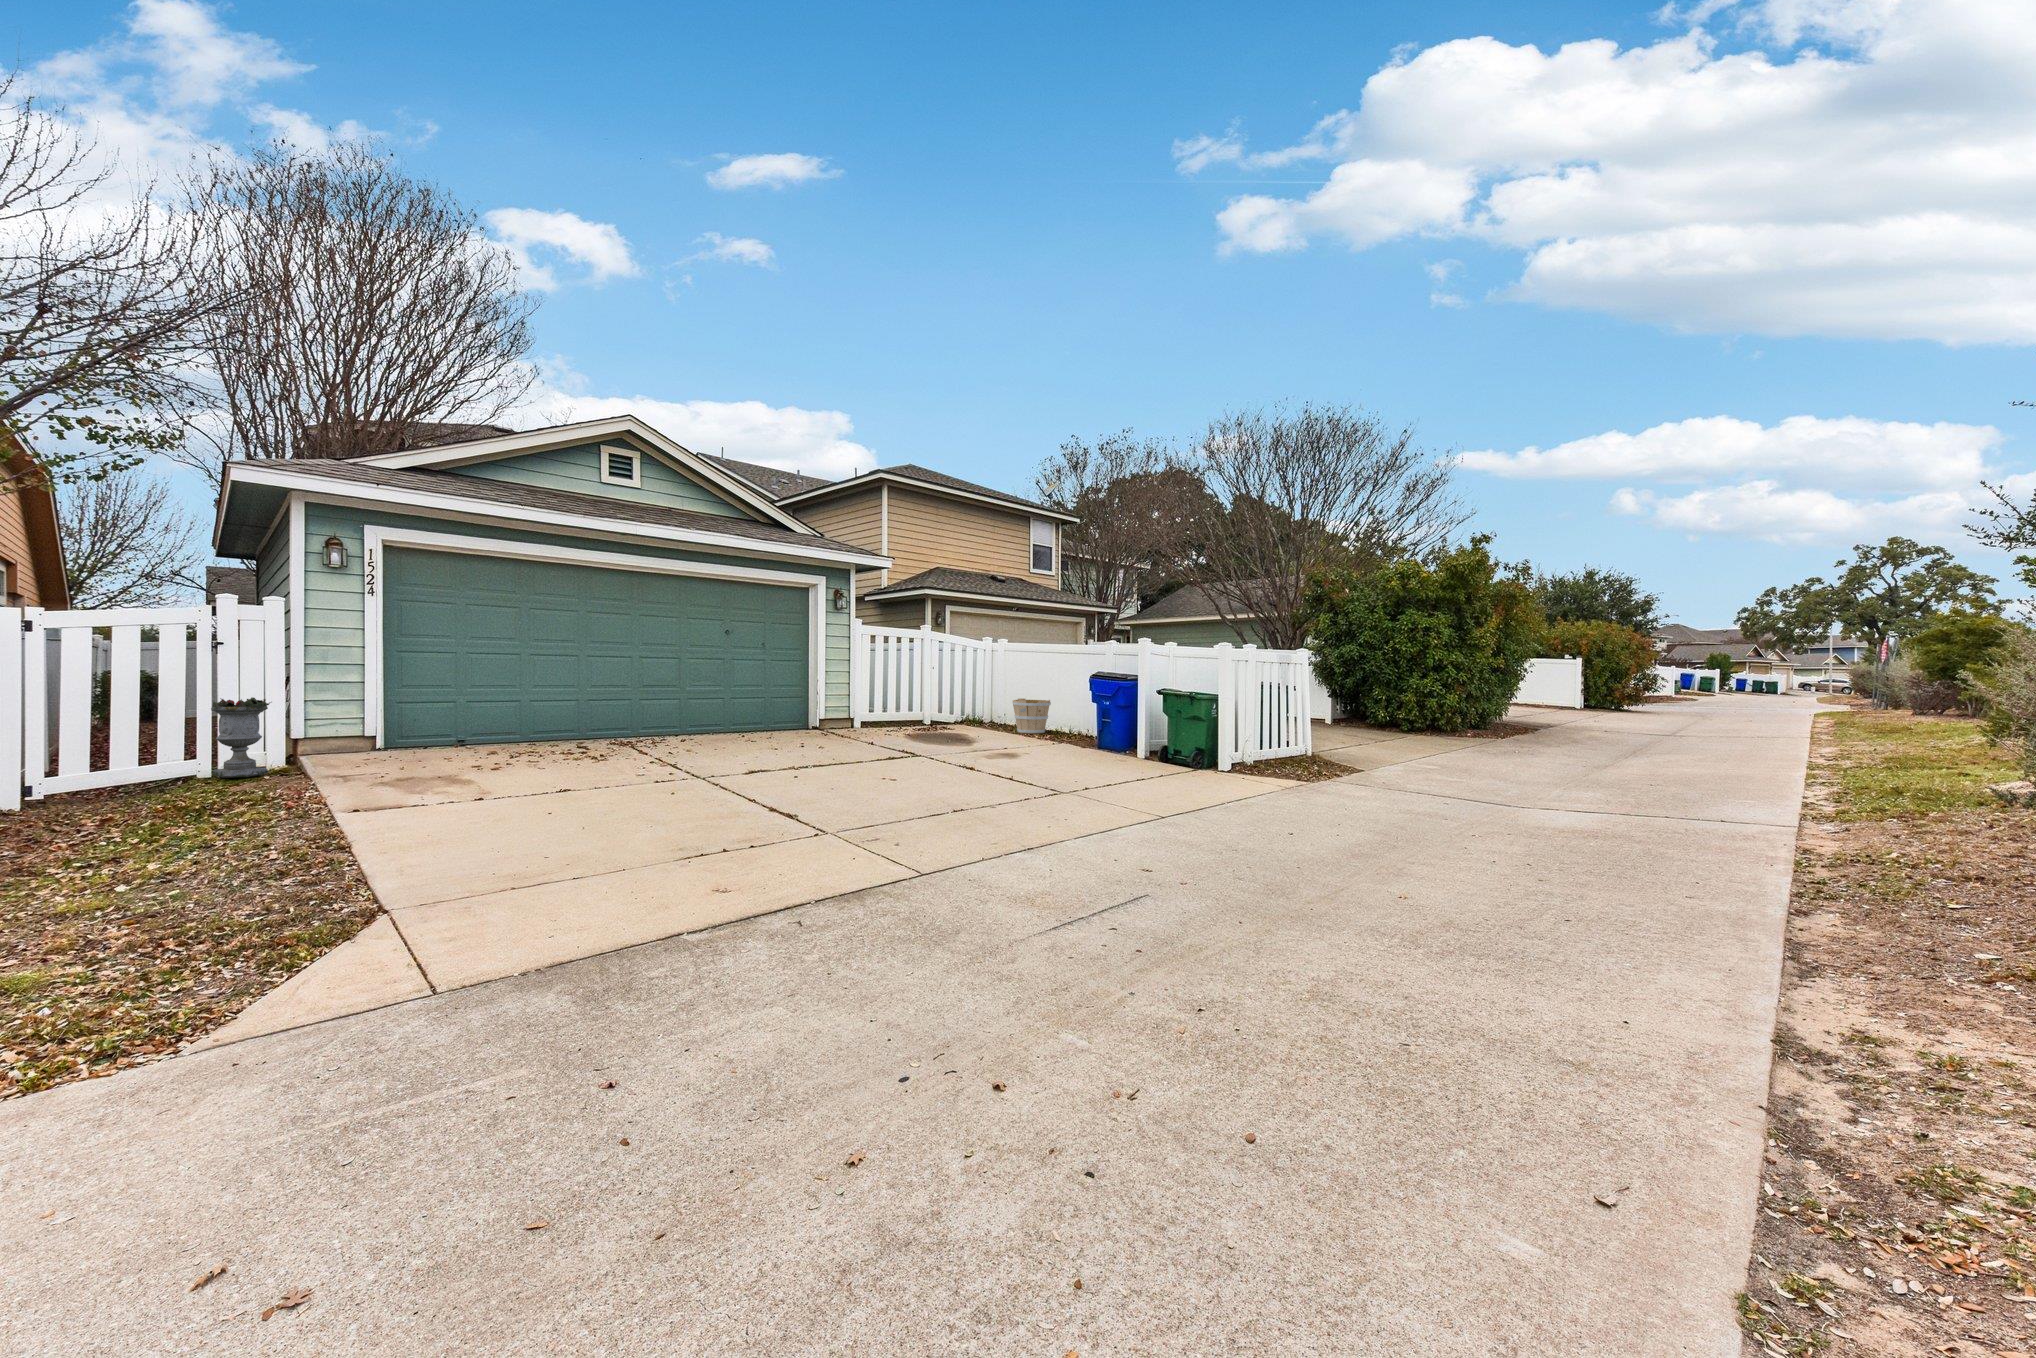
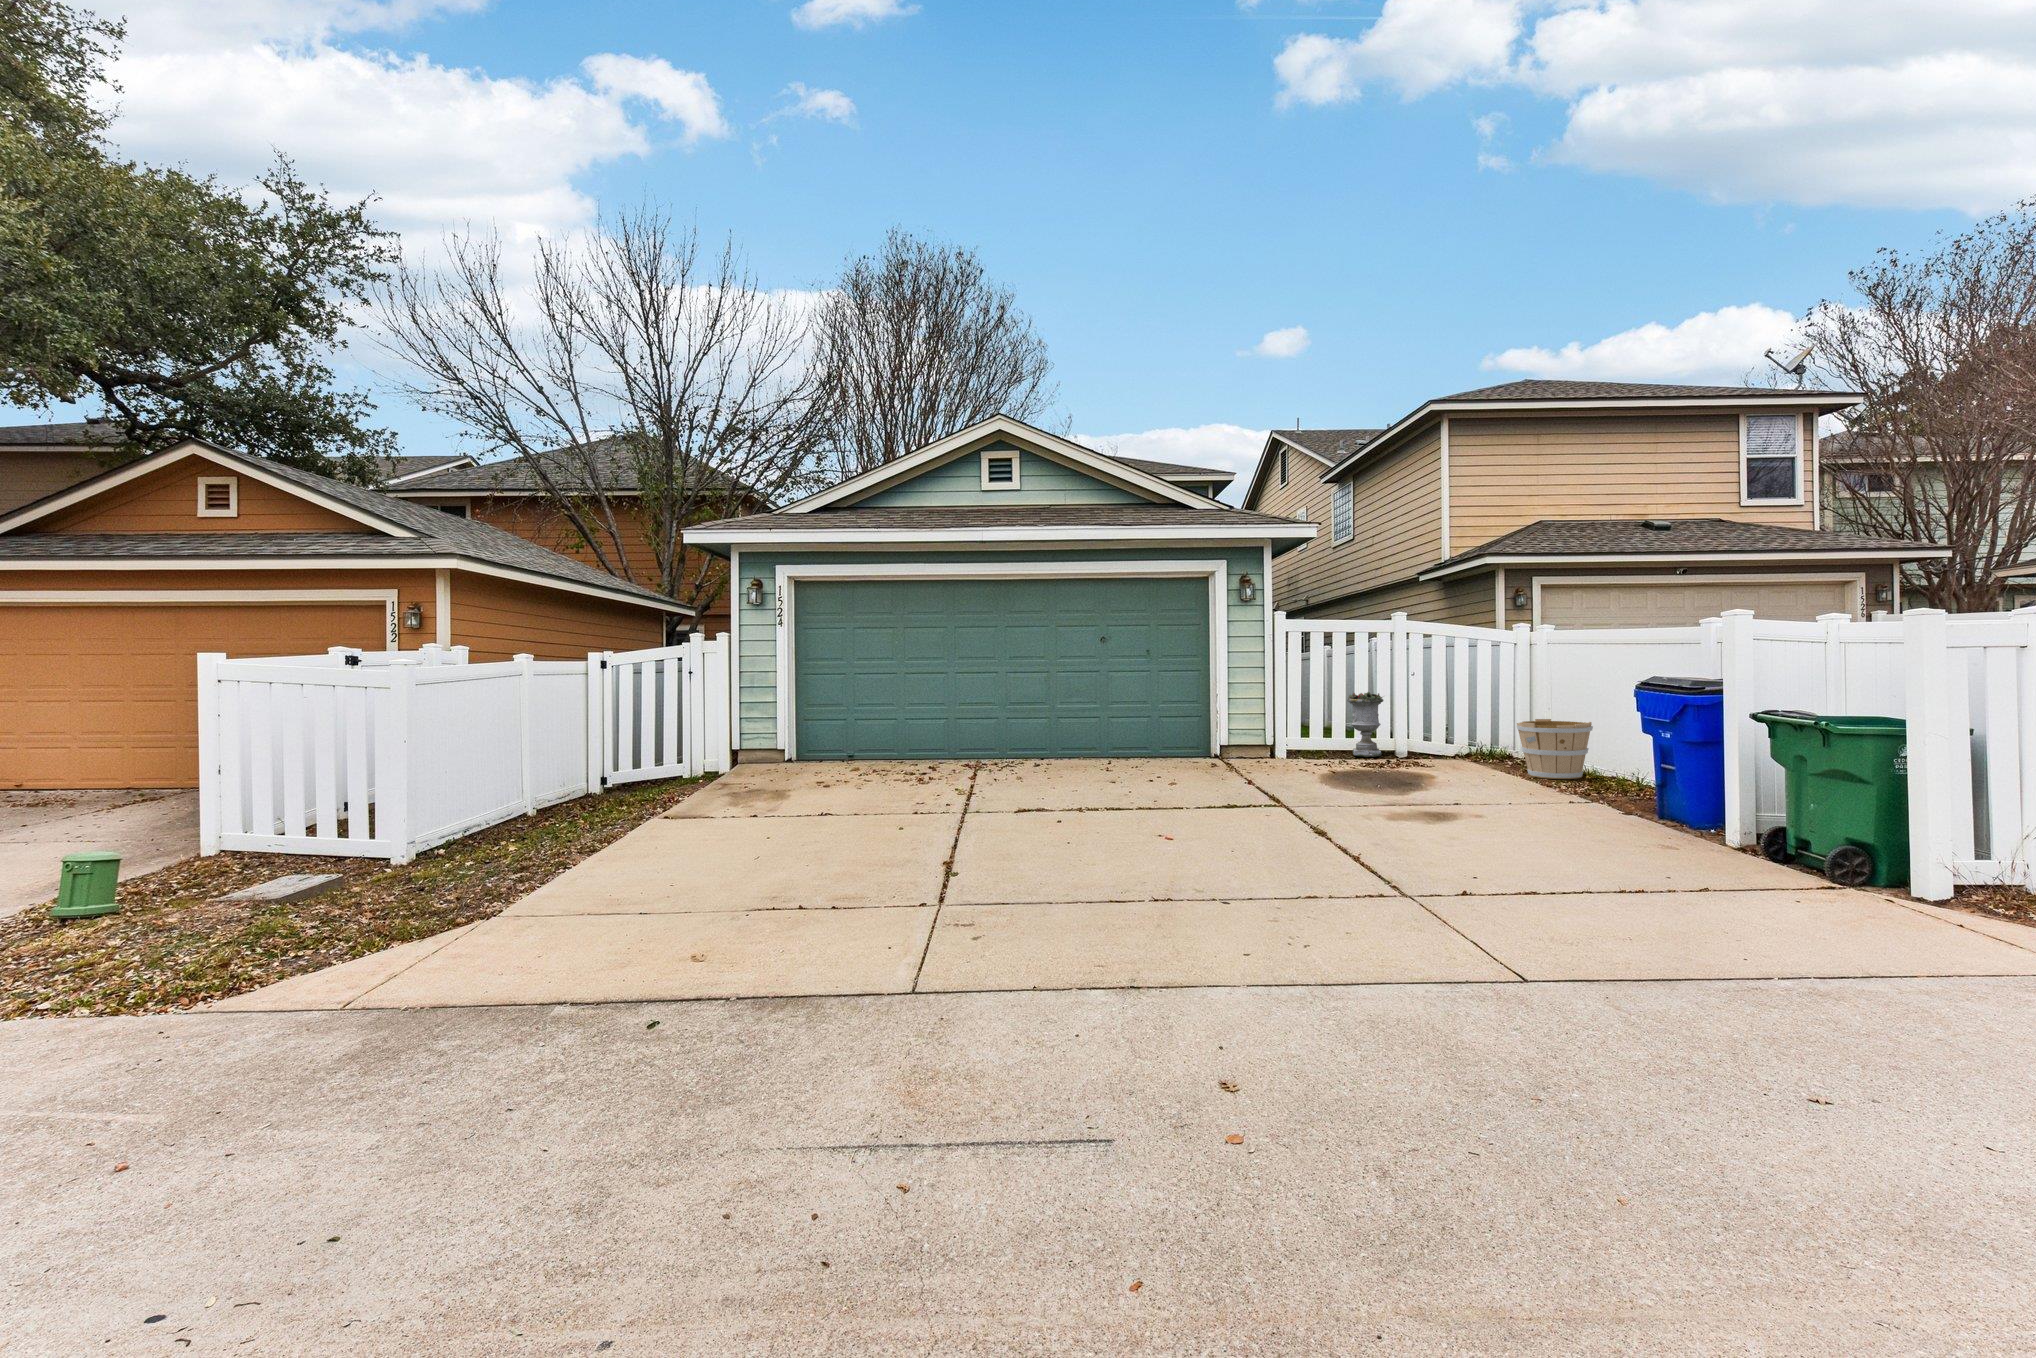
planter: present [211,697,271,778] -> present [1347,692,1384,757]

